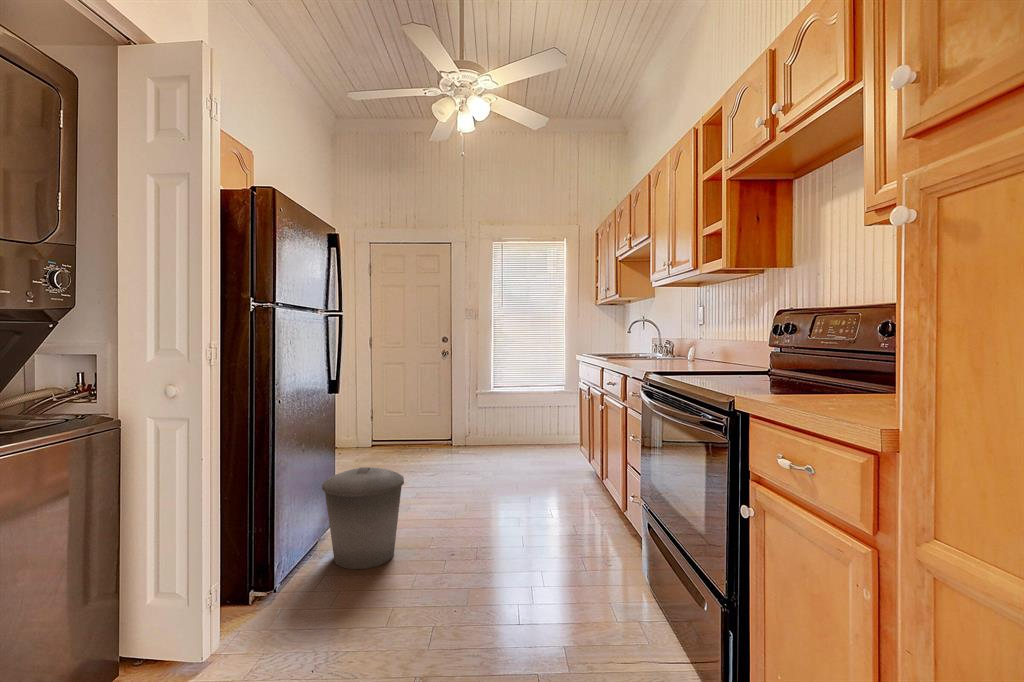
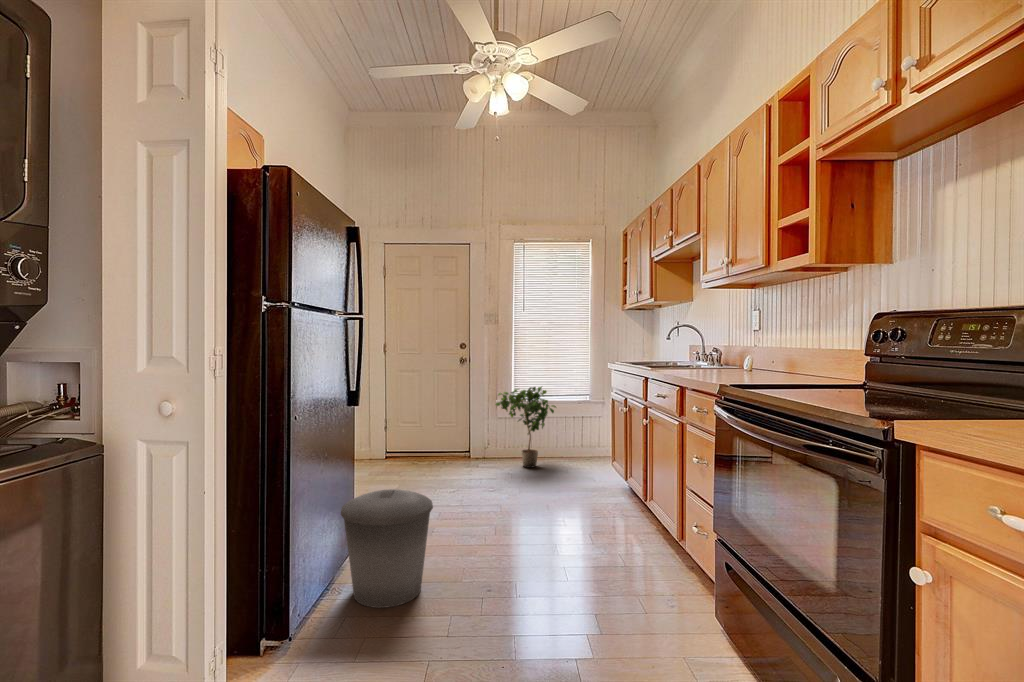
potted plant: none [474,378,532,454] -> present [496,387,556,468]

